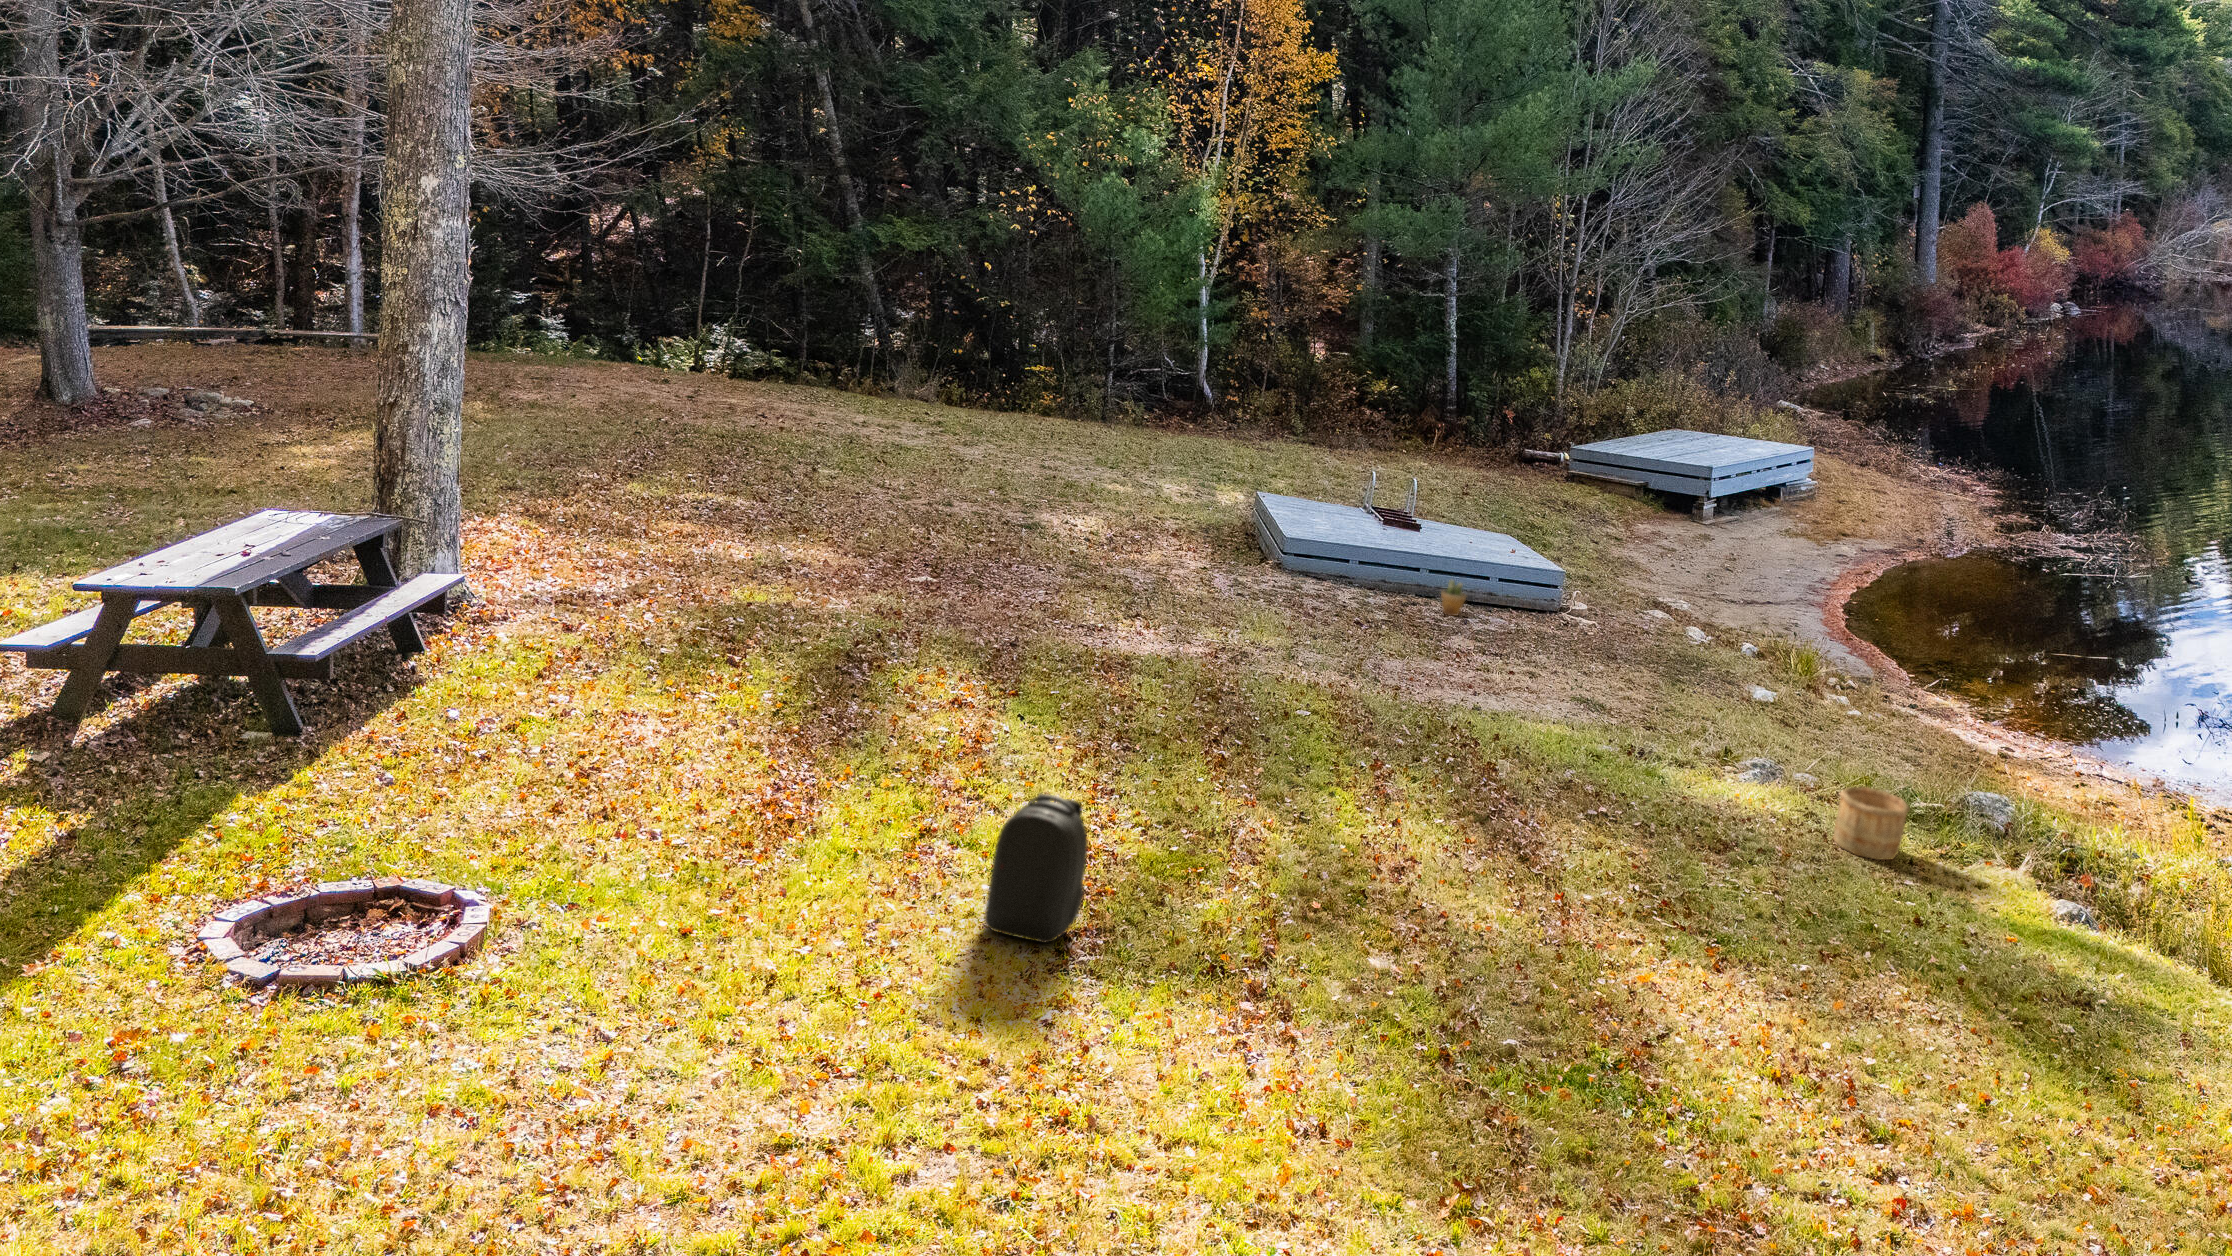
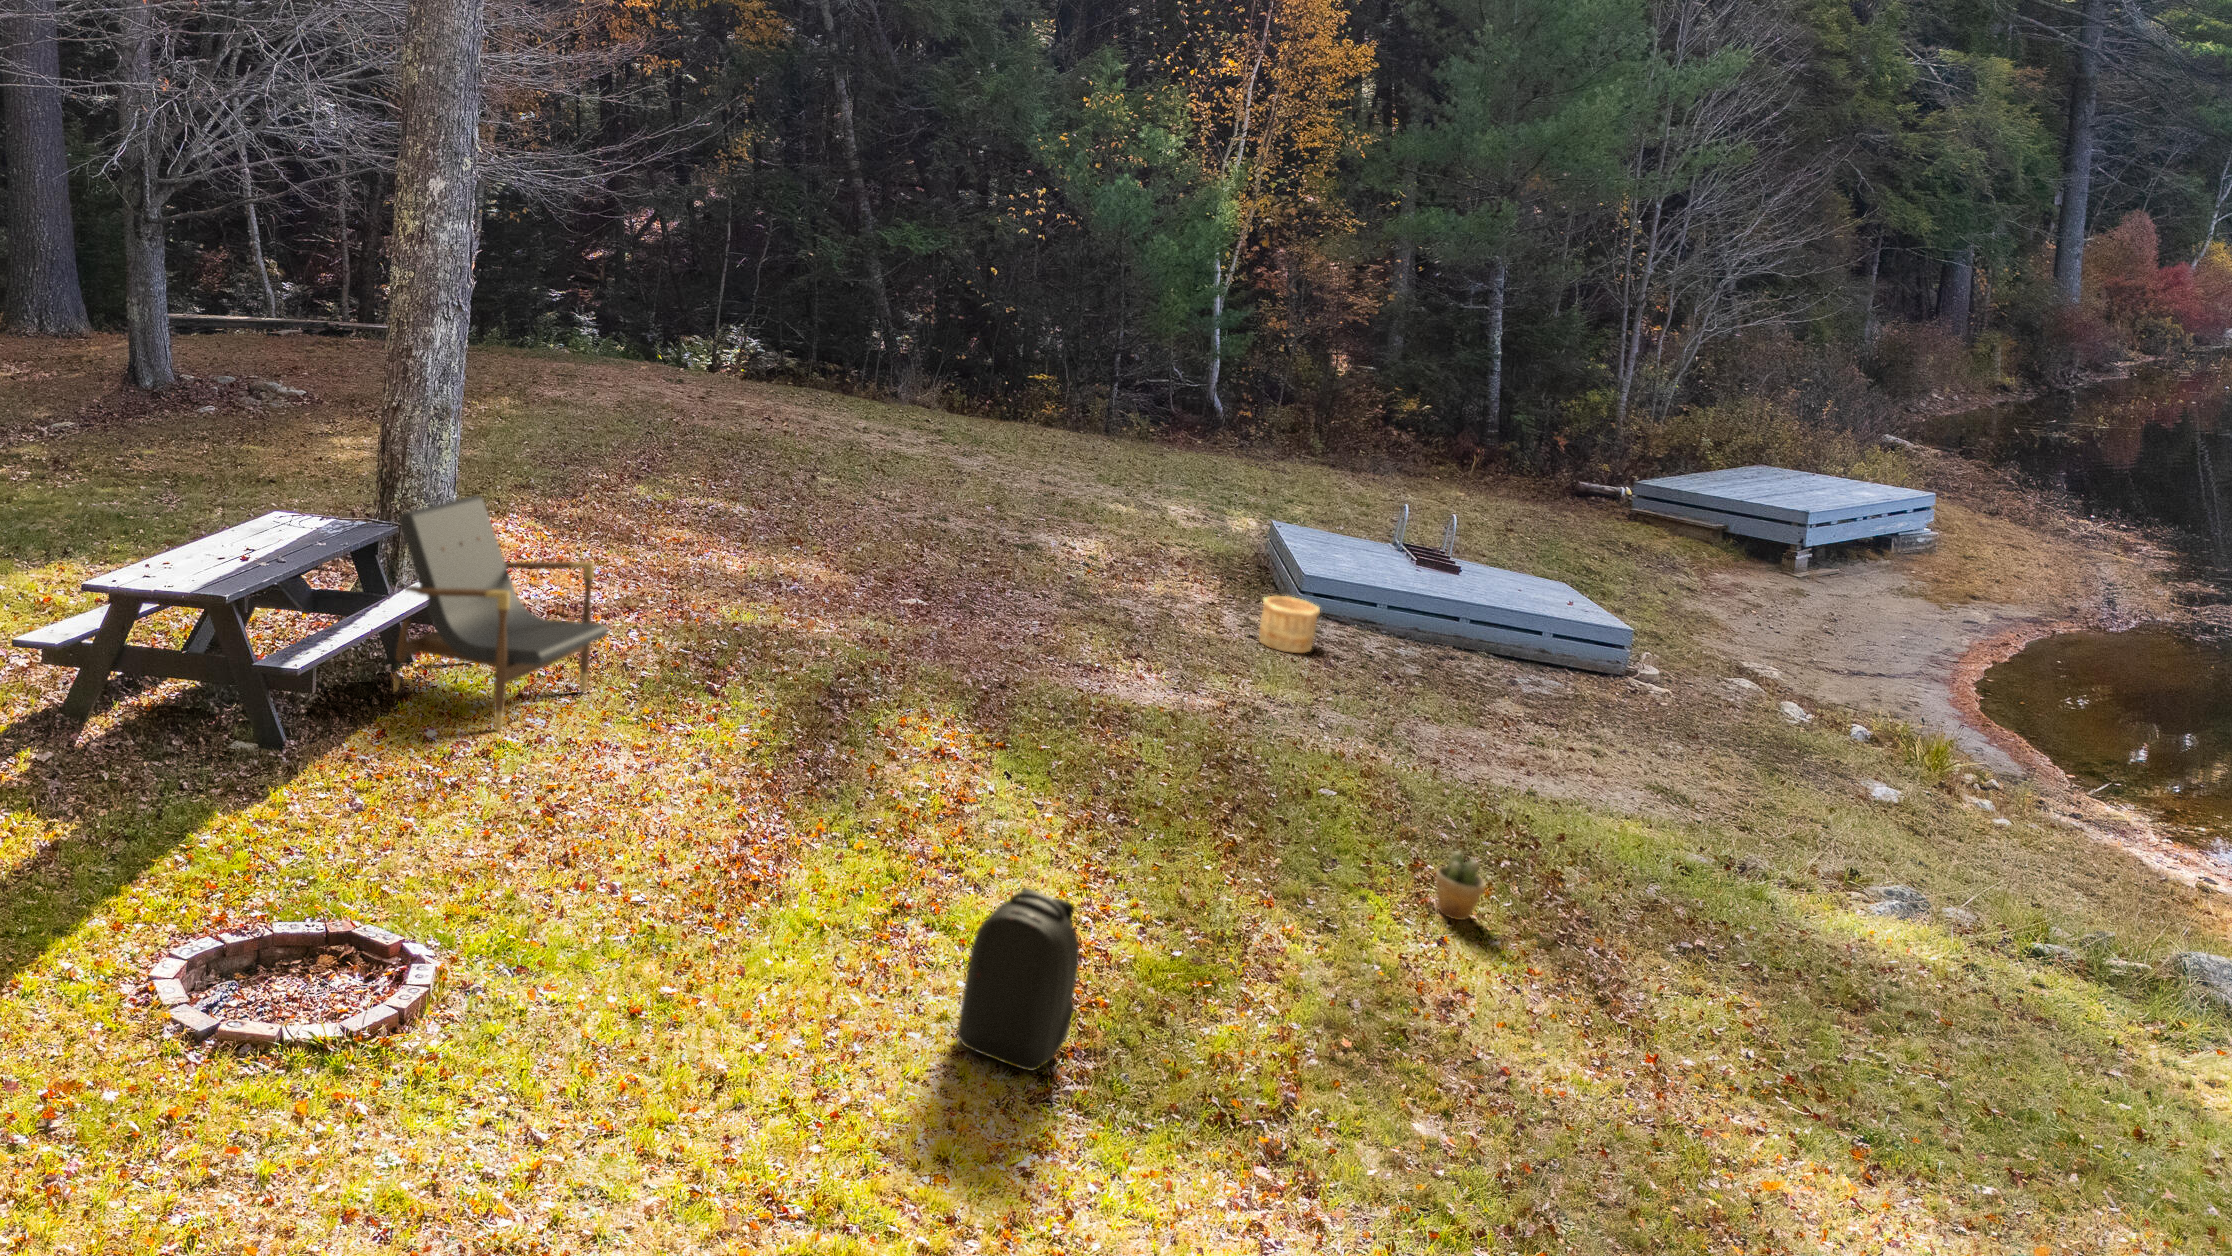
lounge chair: none [394,484,628,714] -> present [393,495,608,731]
potted plant: present [1441,580,1466,616] -> present [1436,851,1486,920]
wooden bucket: present [1834,786,1910,860] -> present [1259,596,1320,653]

